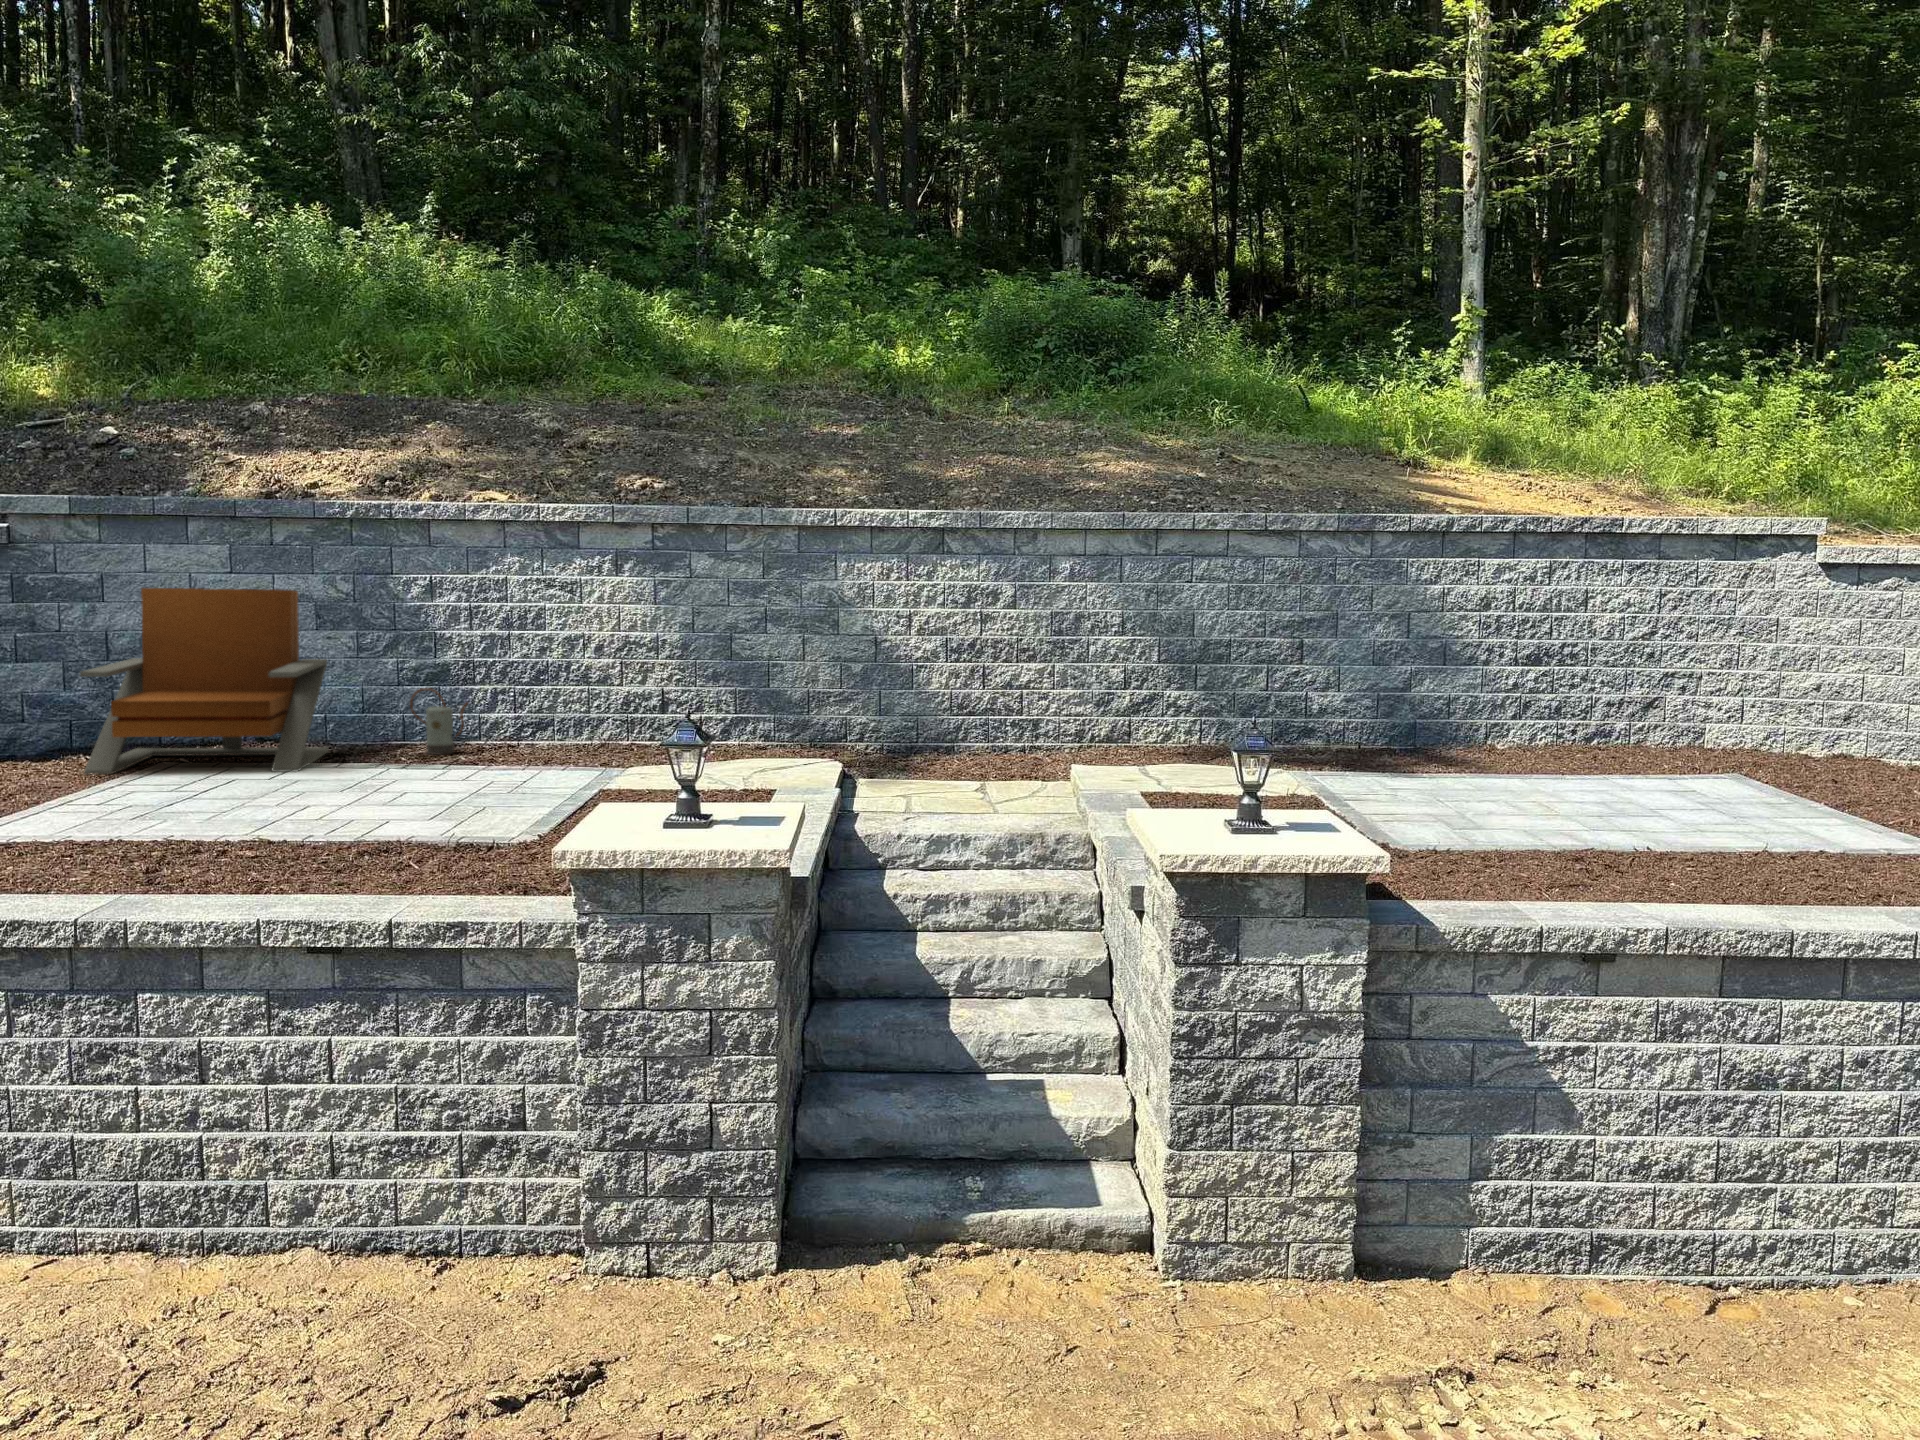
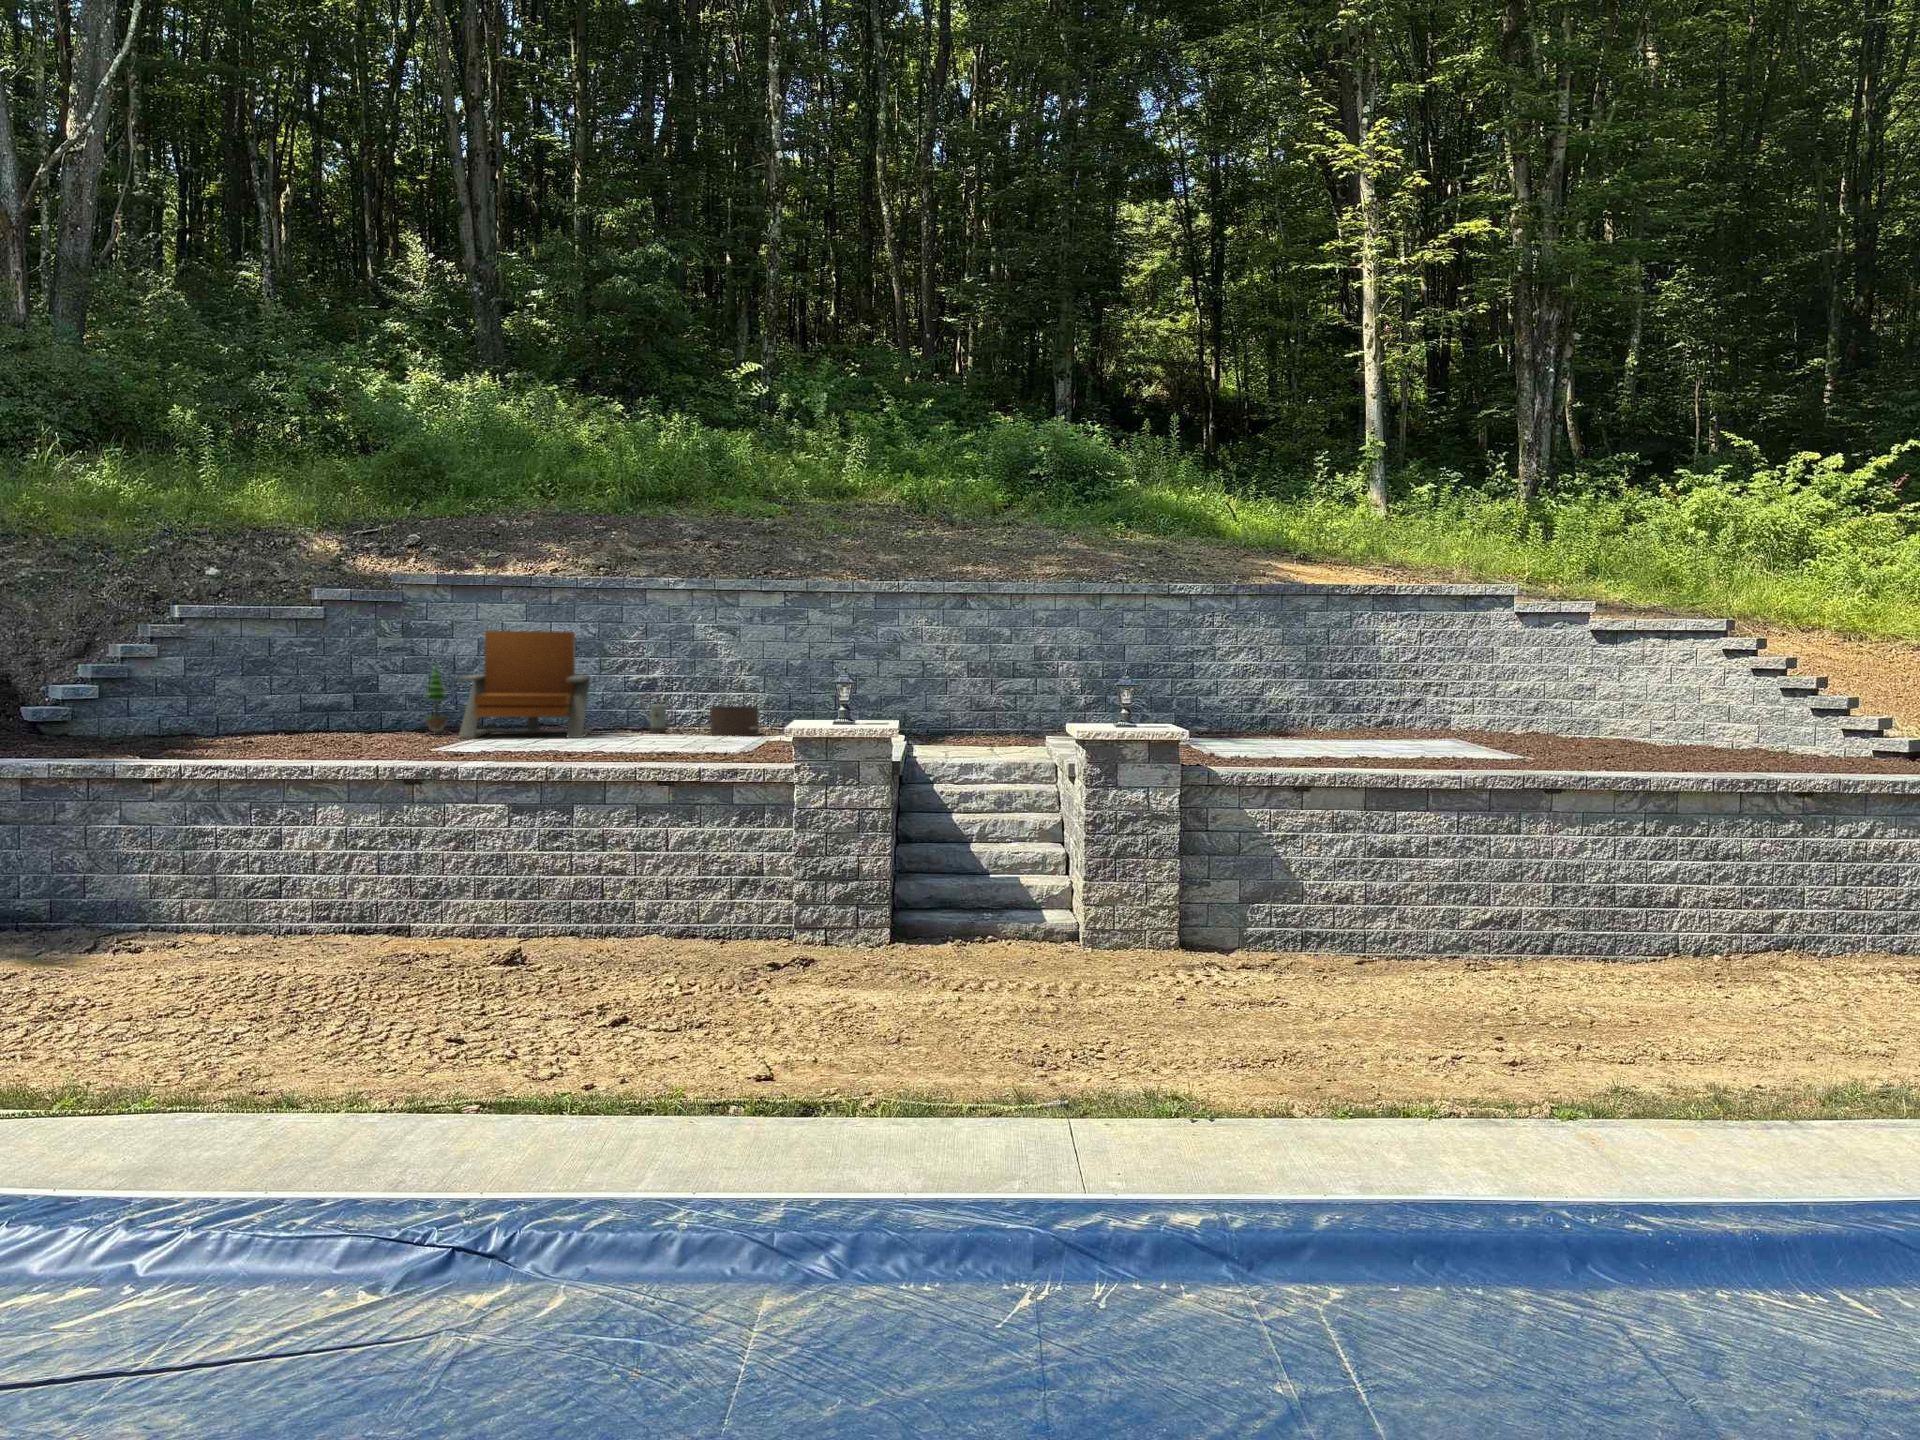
potted tree: none [40,641,89,757] -> present [426,665,447,733]
pouf: none [502,711,611,765] -> present [701,706,764,736]

